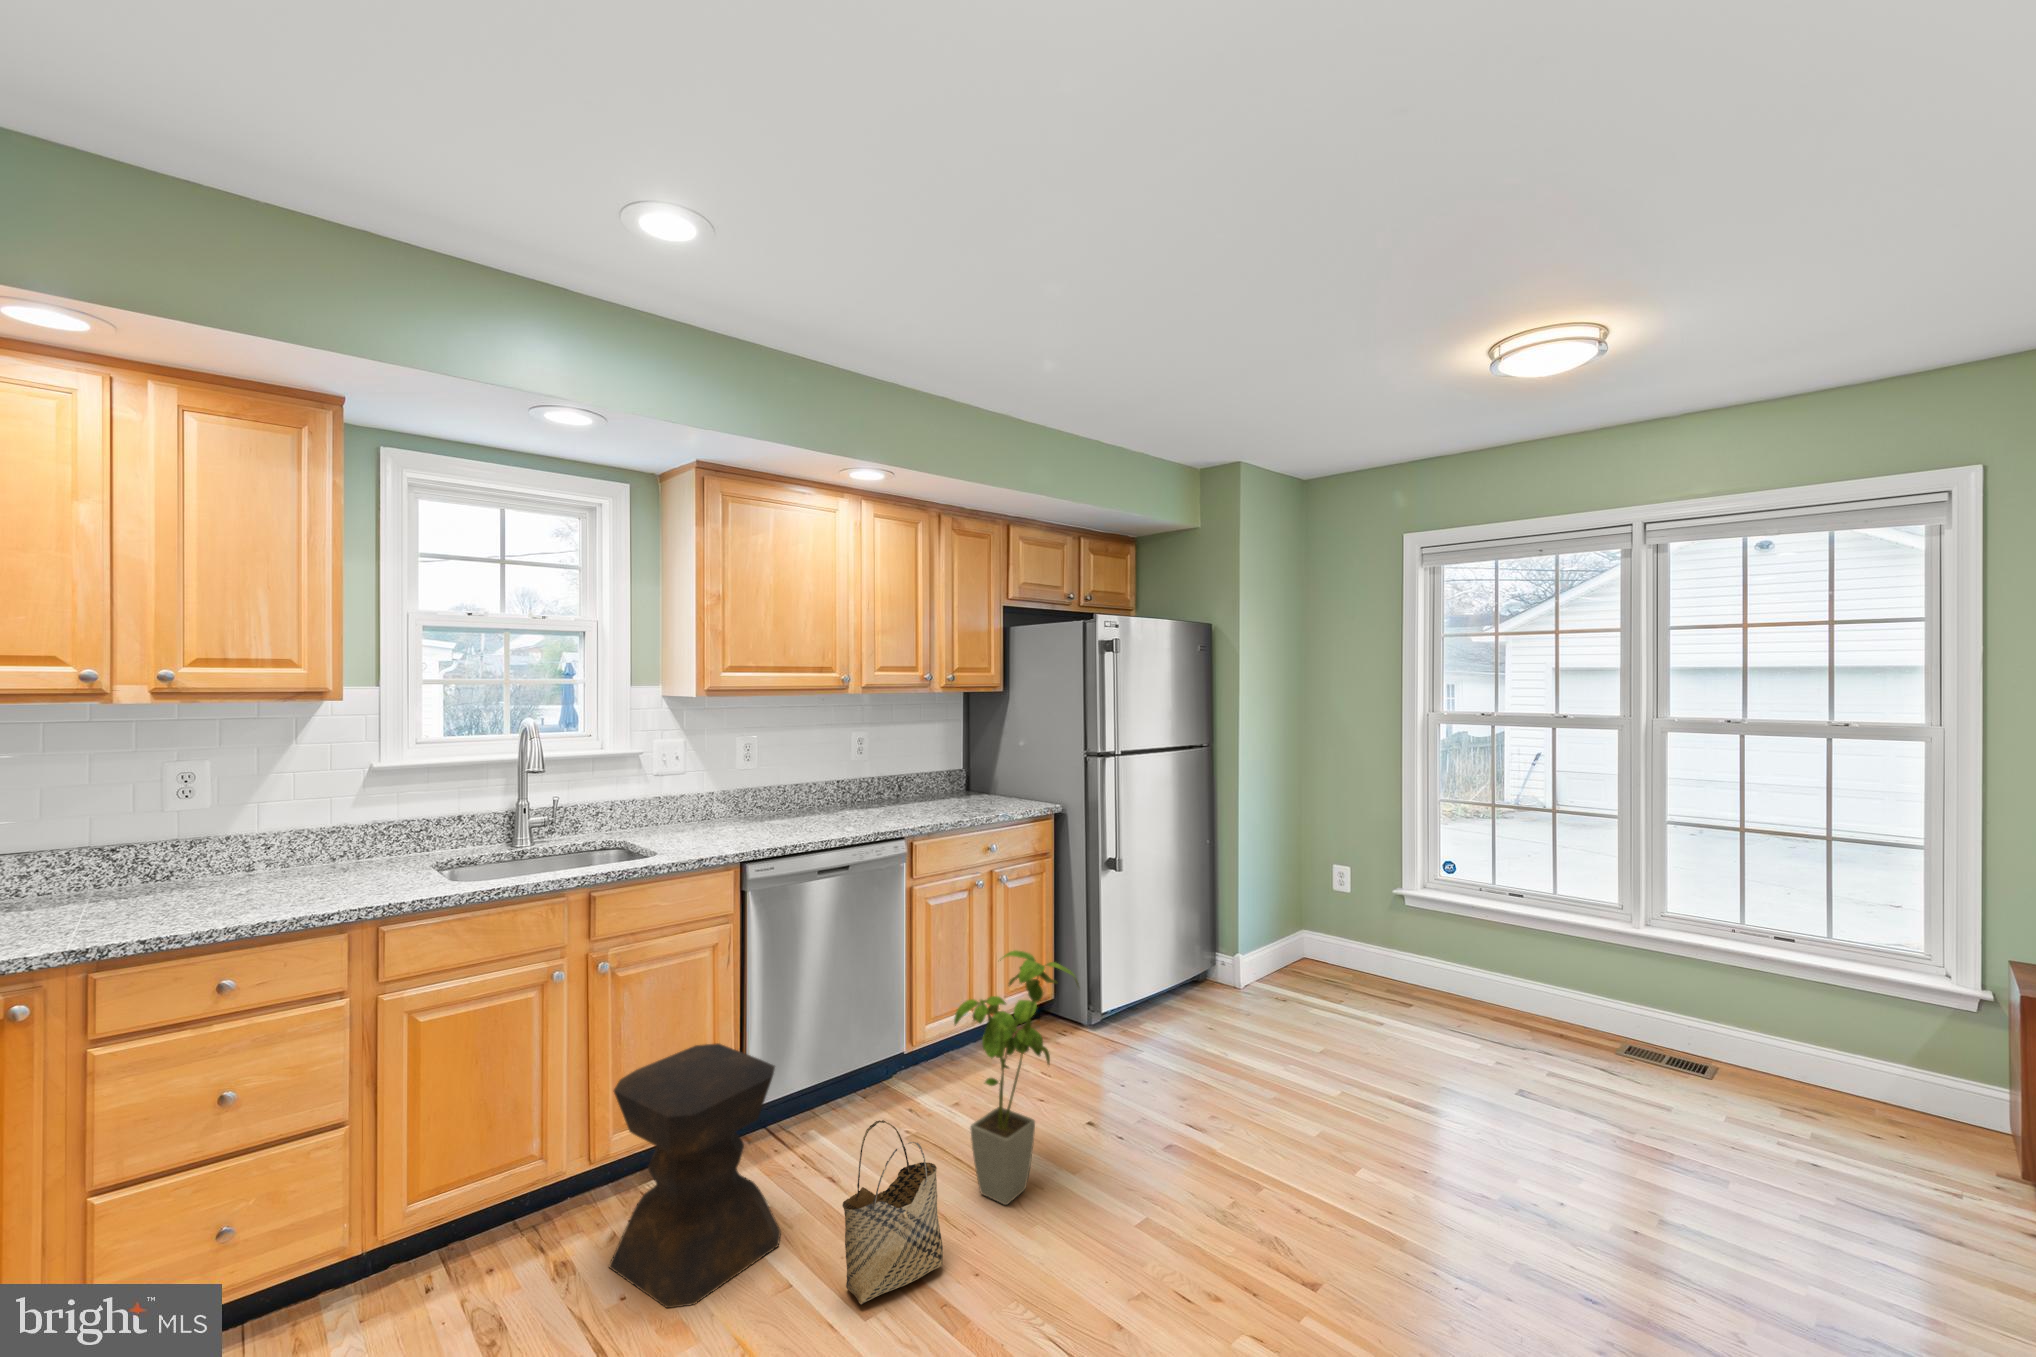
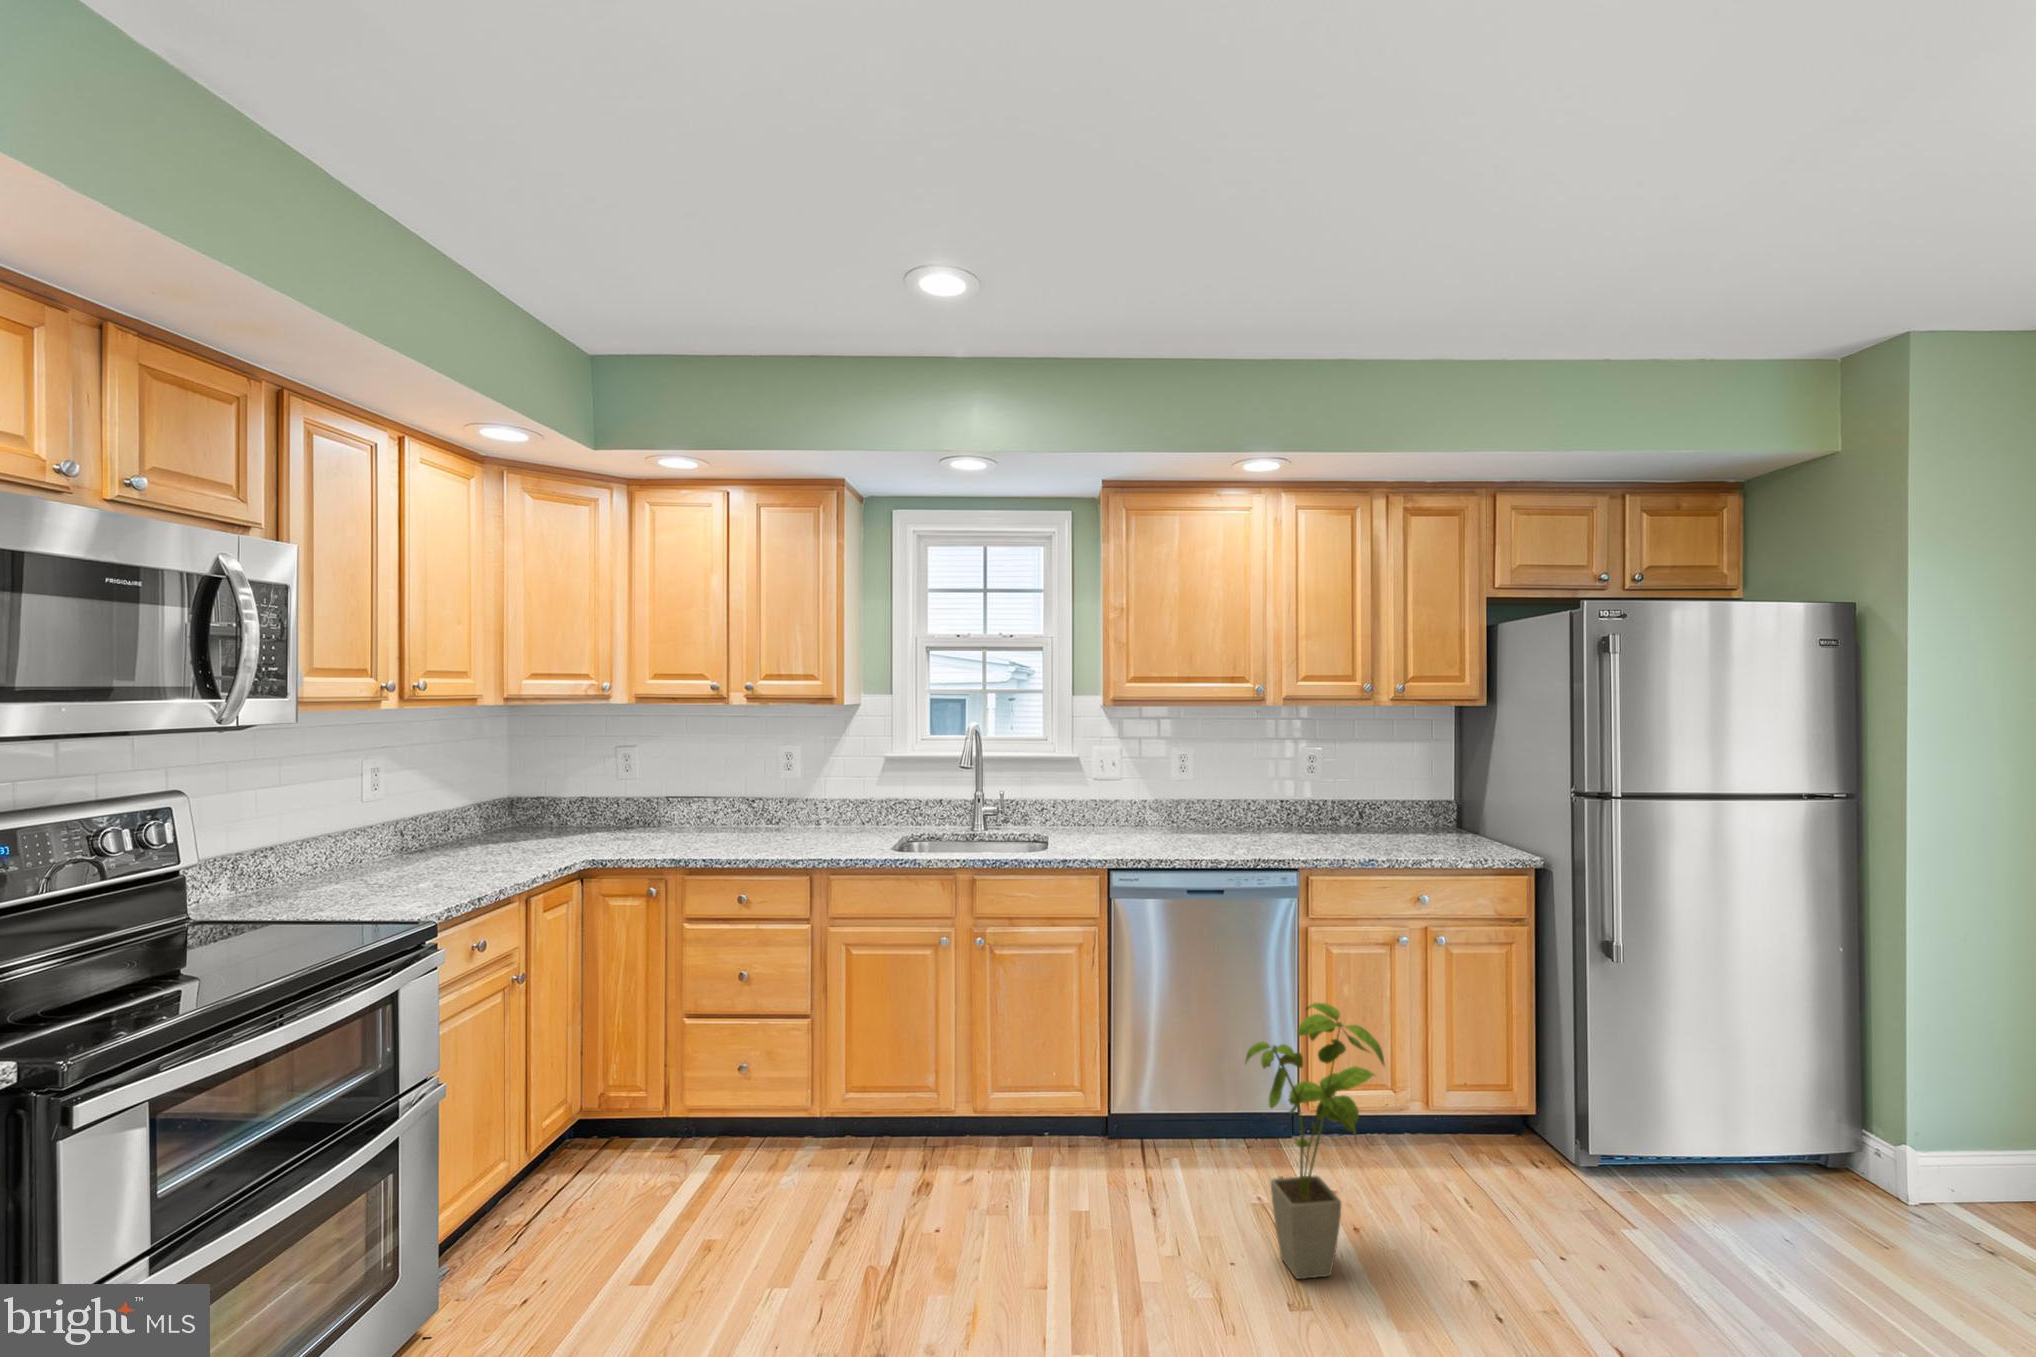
stool: present [609,1043,781,1308] -> none [964,1017,1090,1224]
woven basket: present [842,1120,943,1304] -> none [1088,1127,1193,1292]

